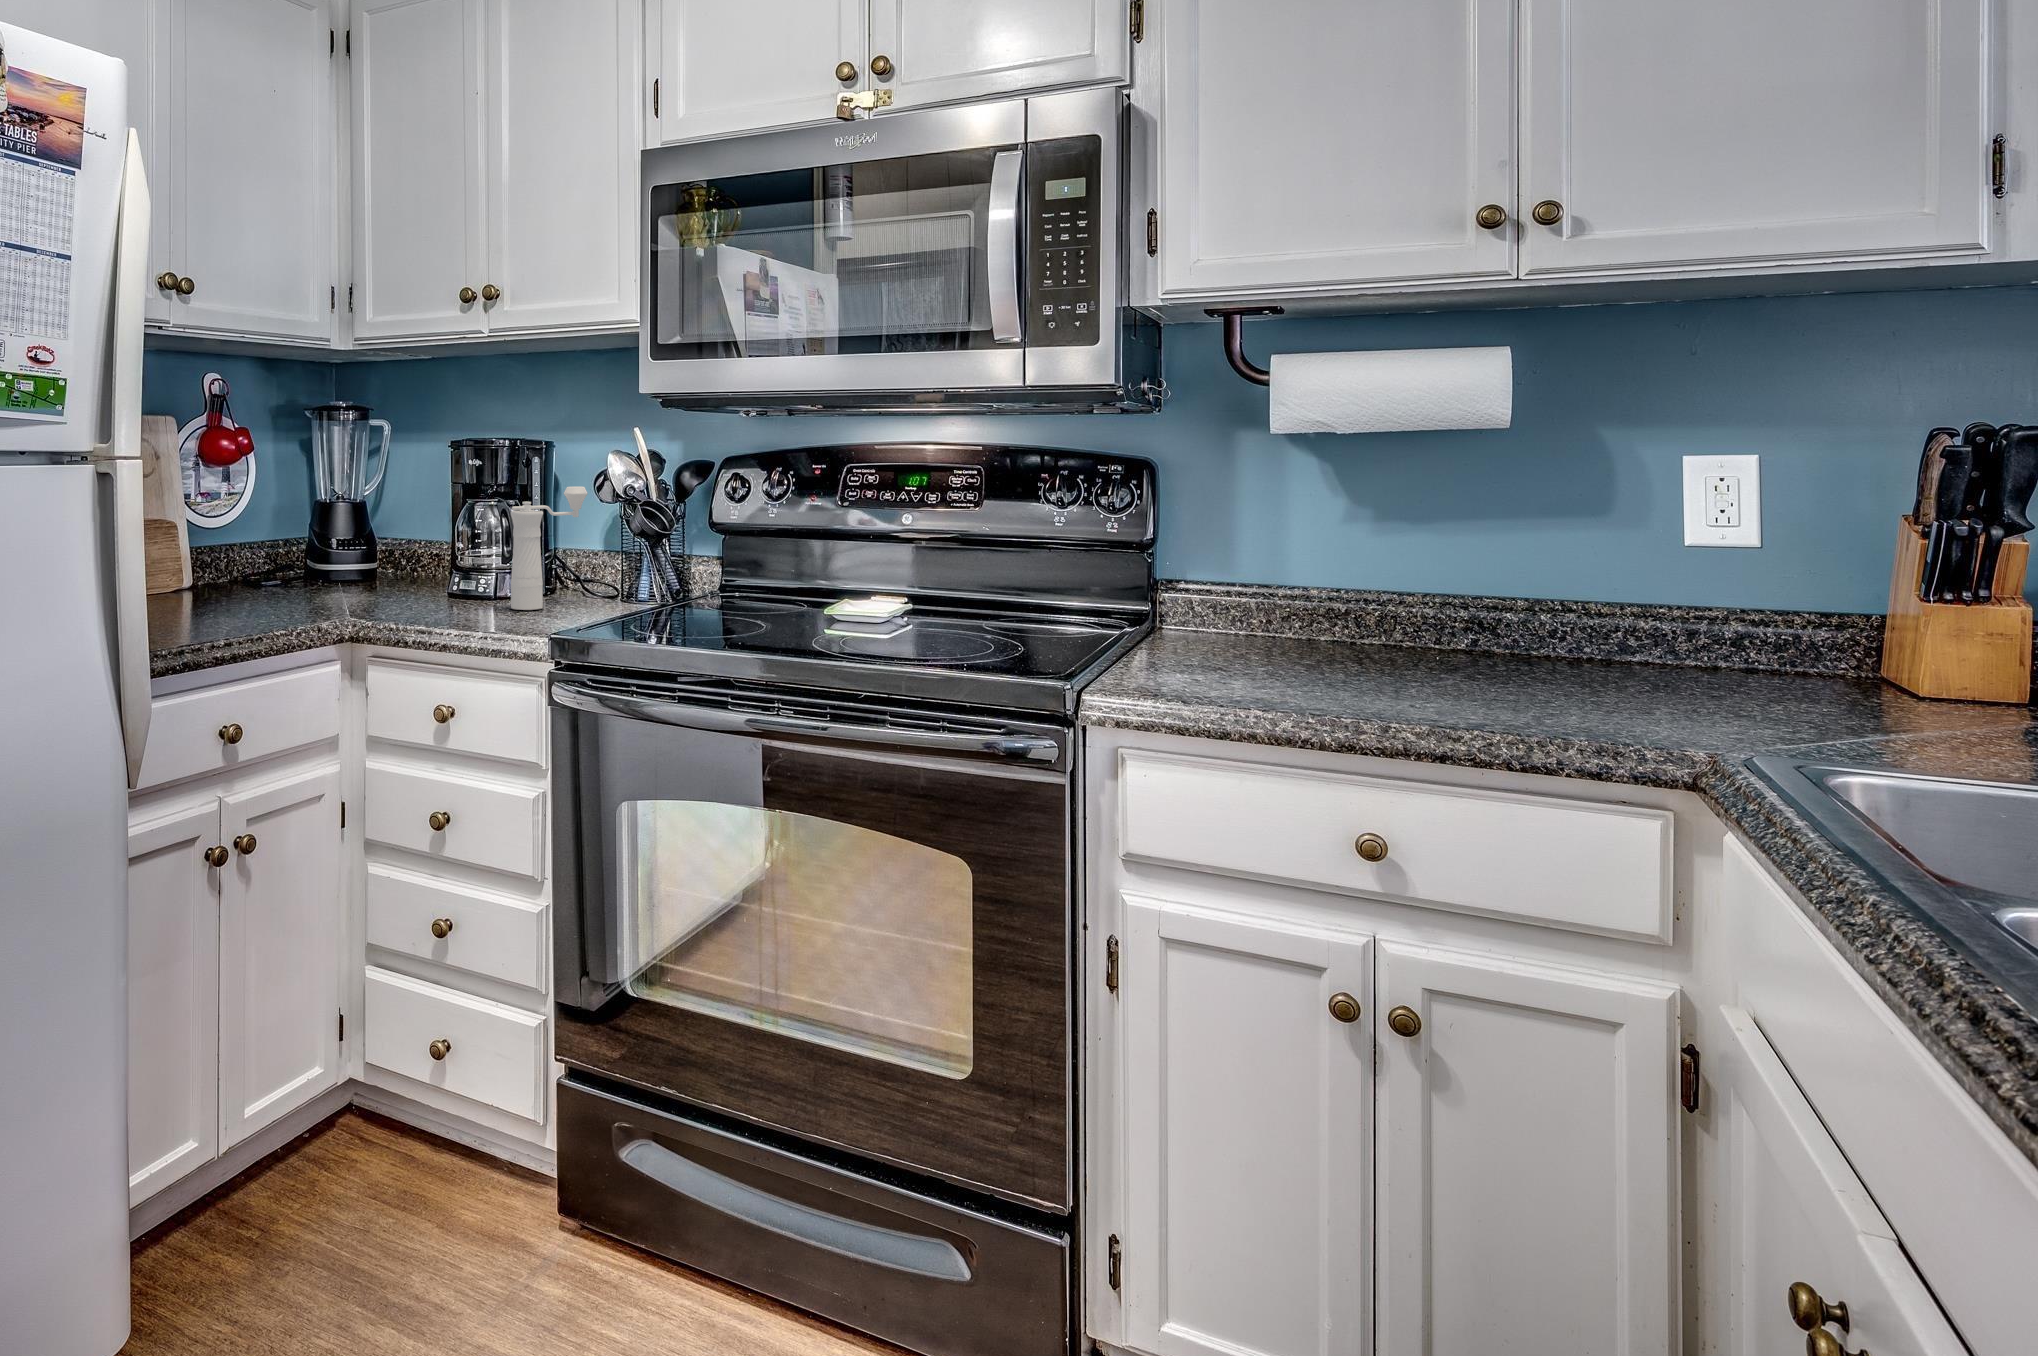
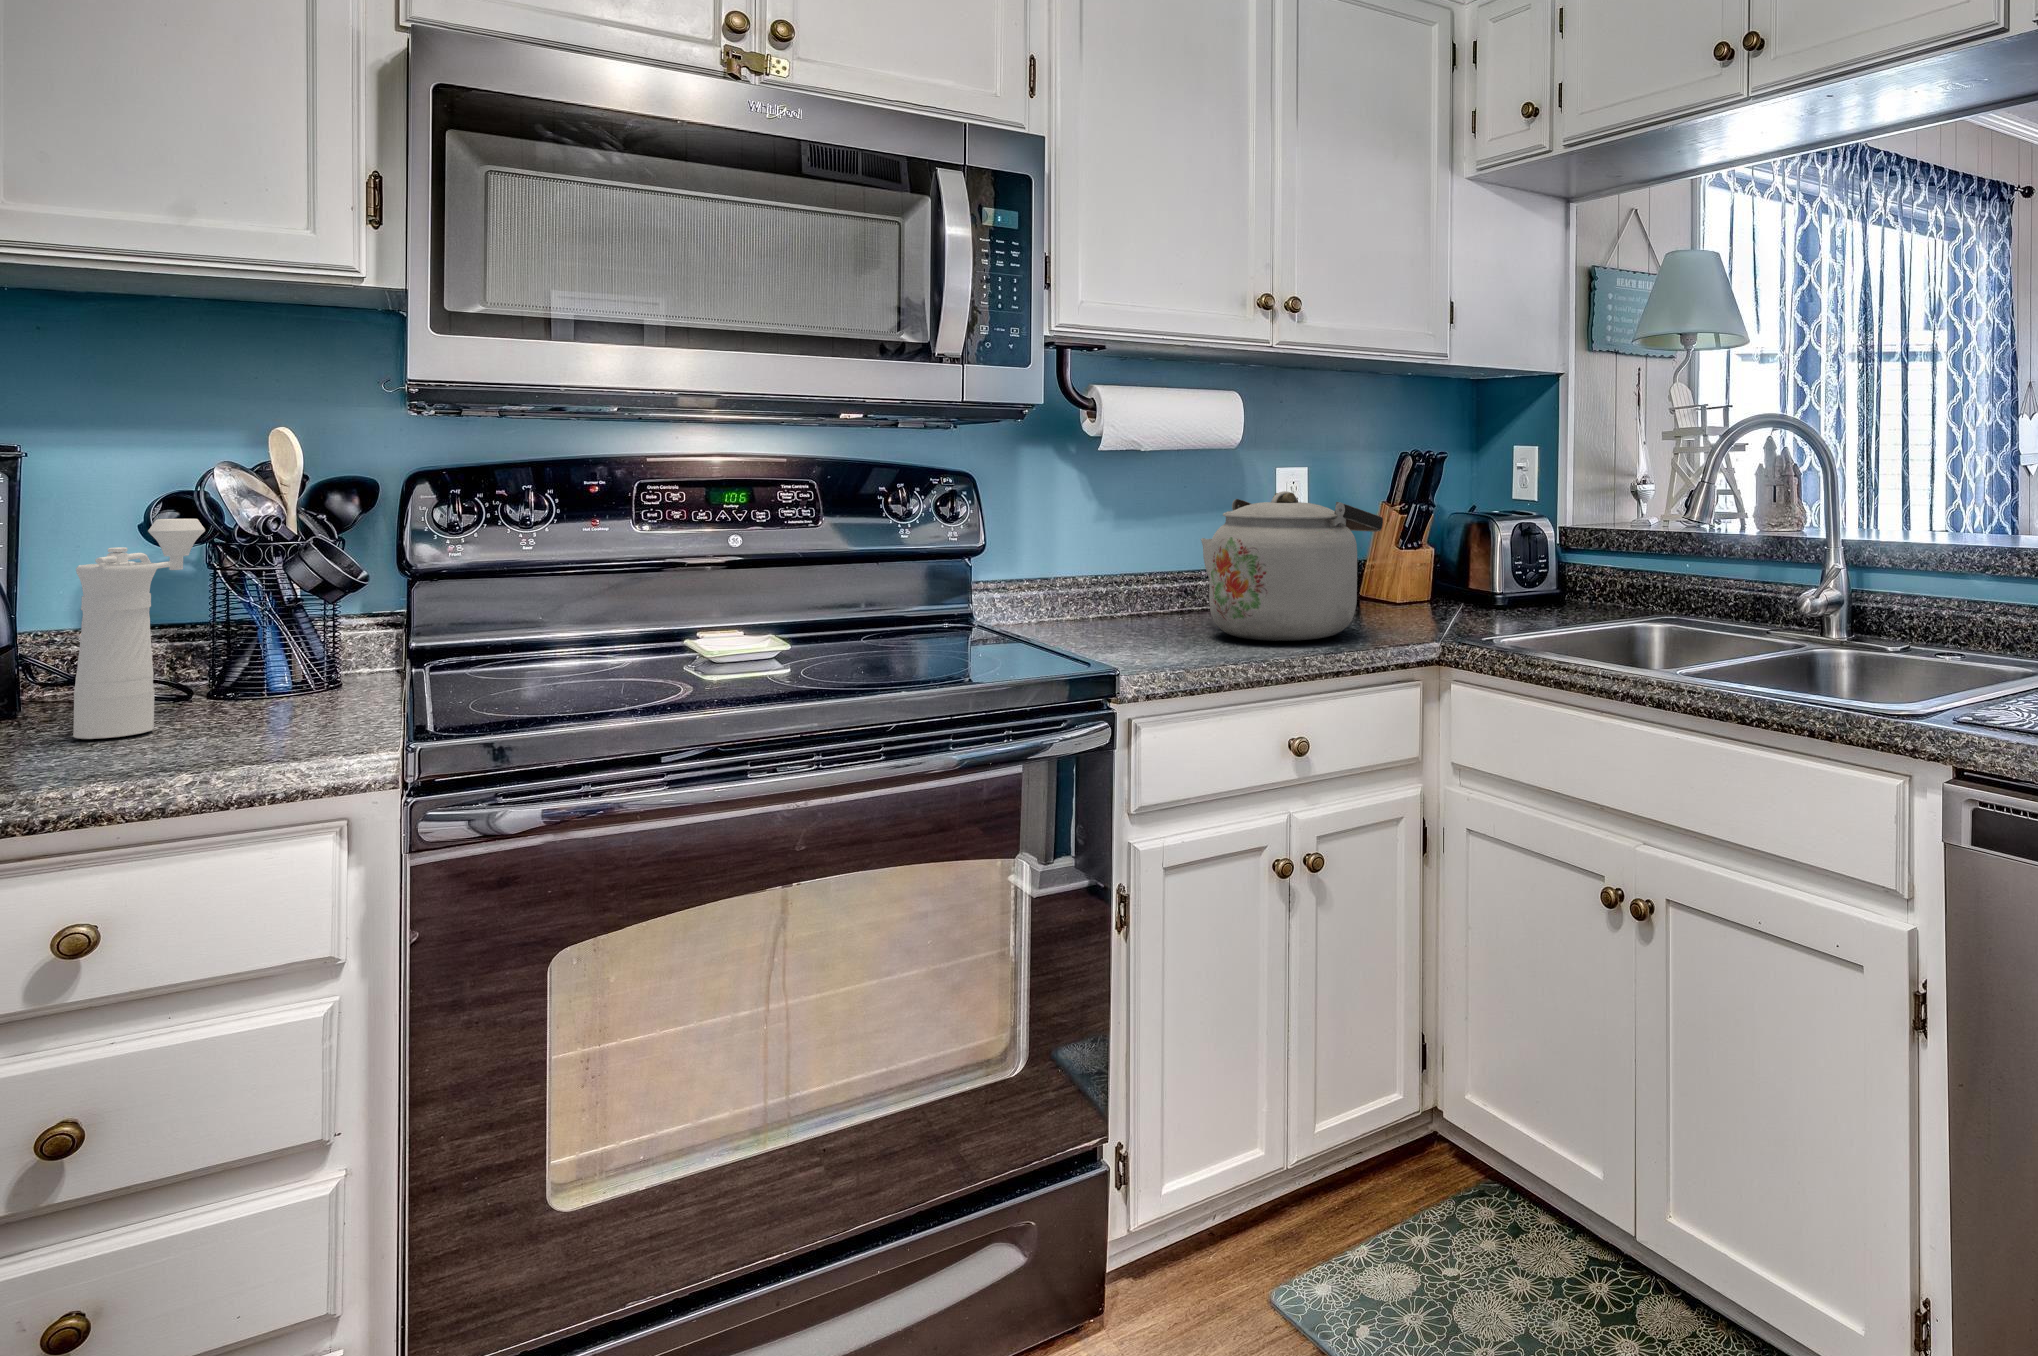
kettle: none [1324,484,1628,704] -> present [1201,491,1383,641]

